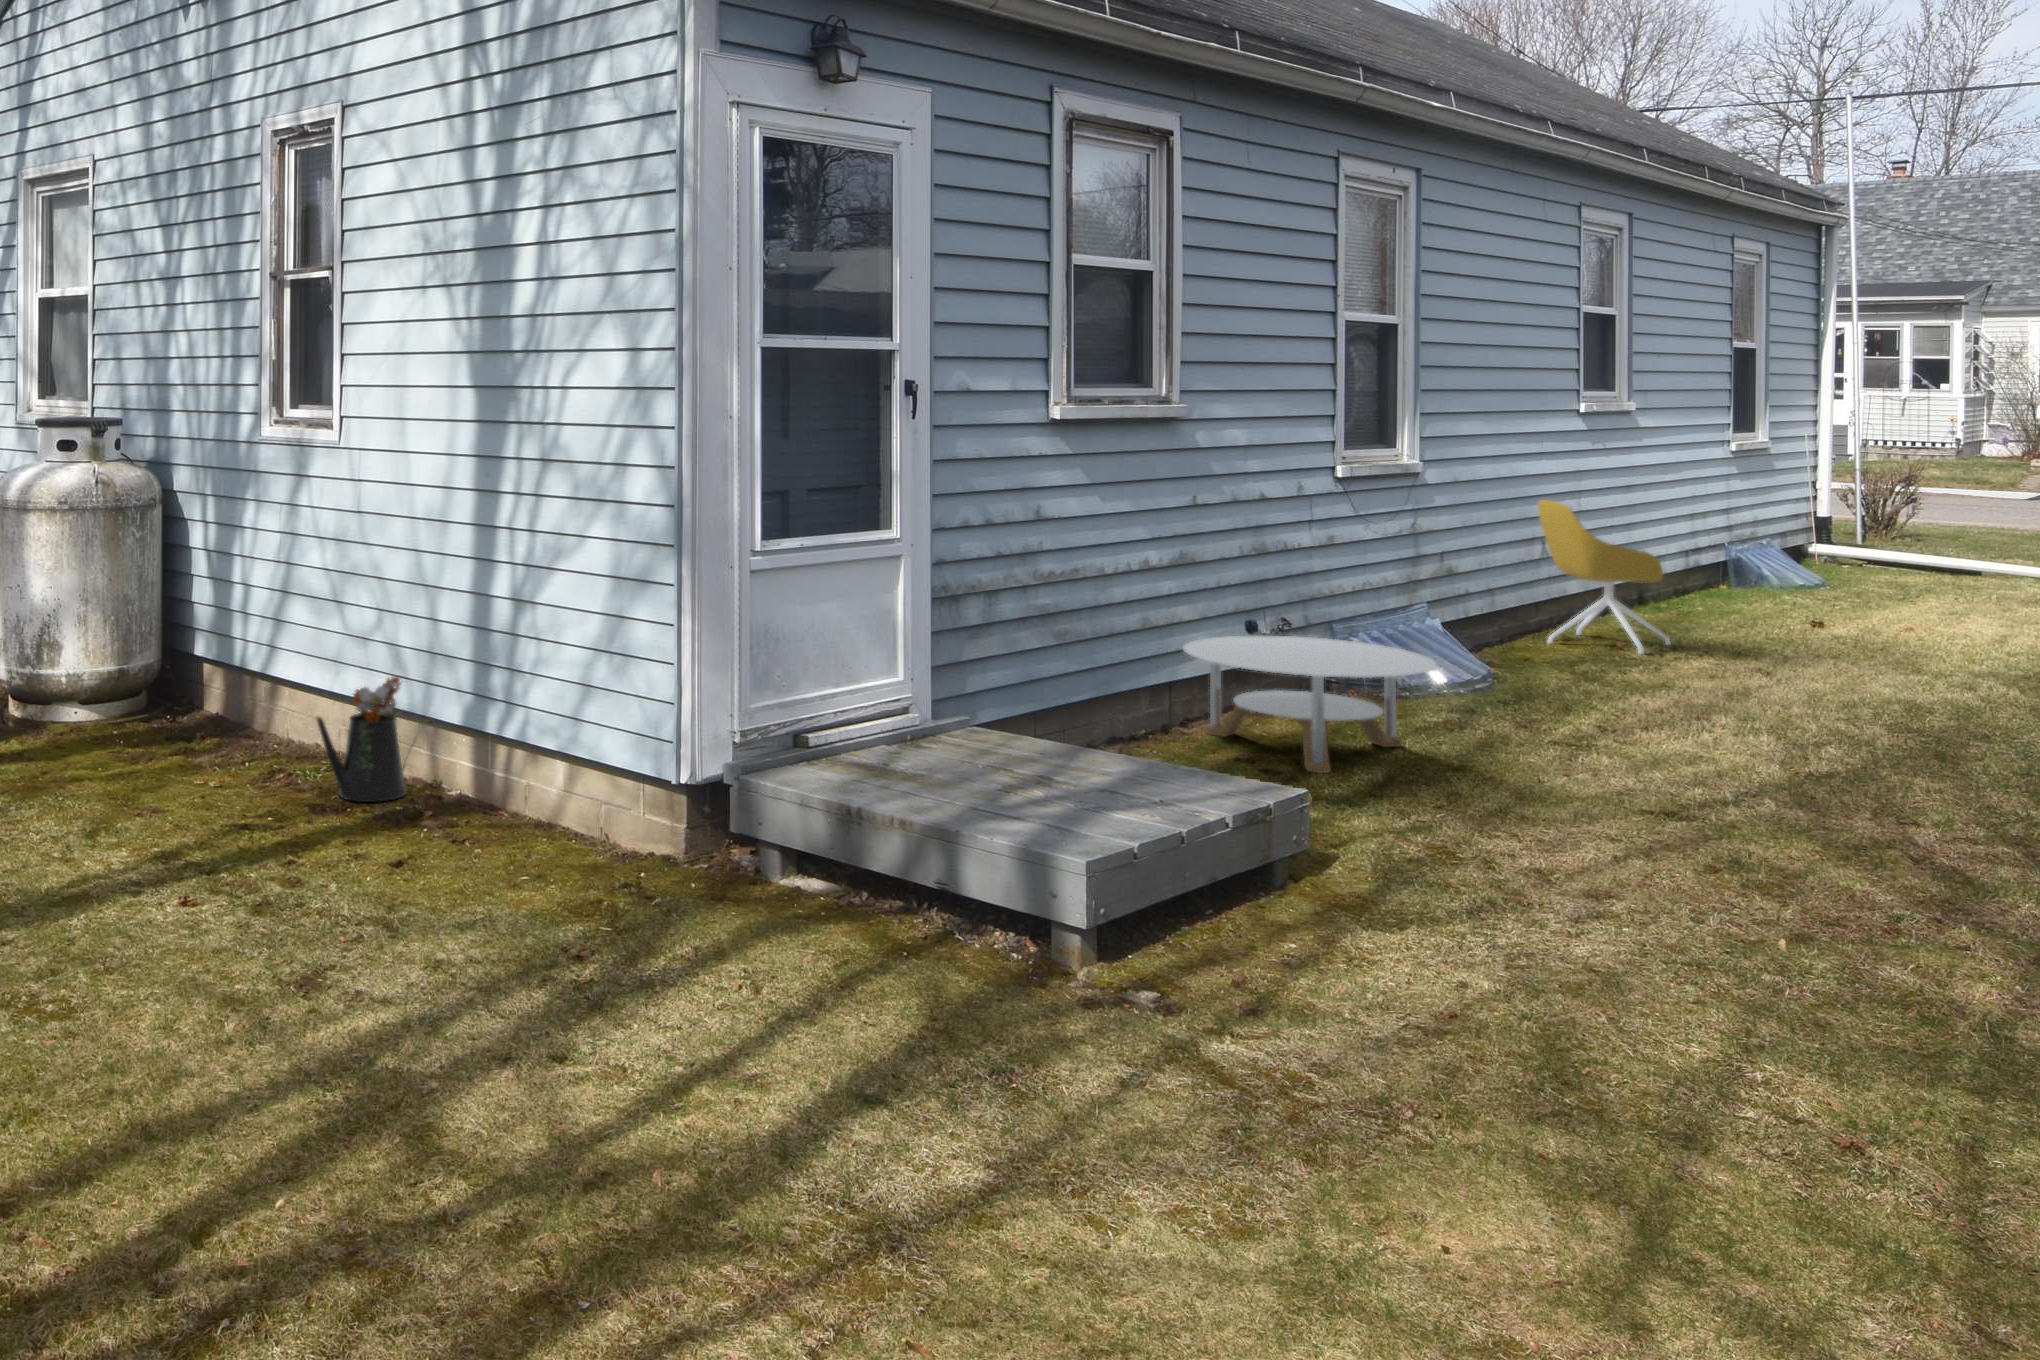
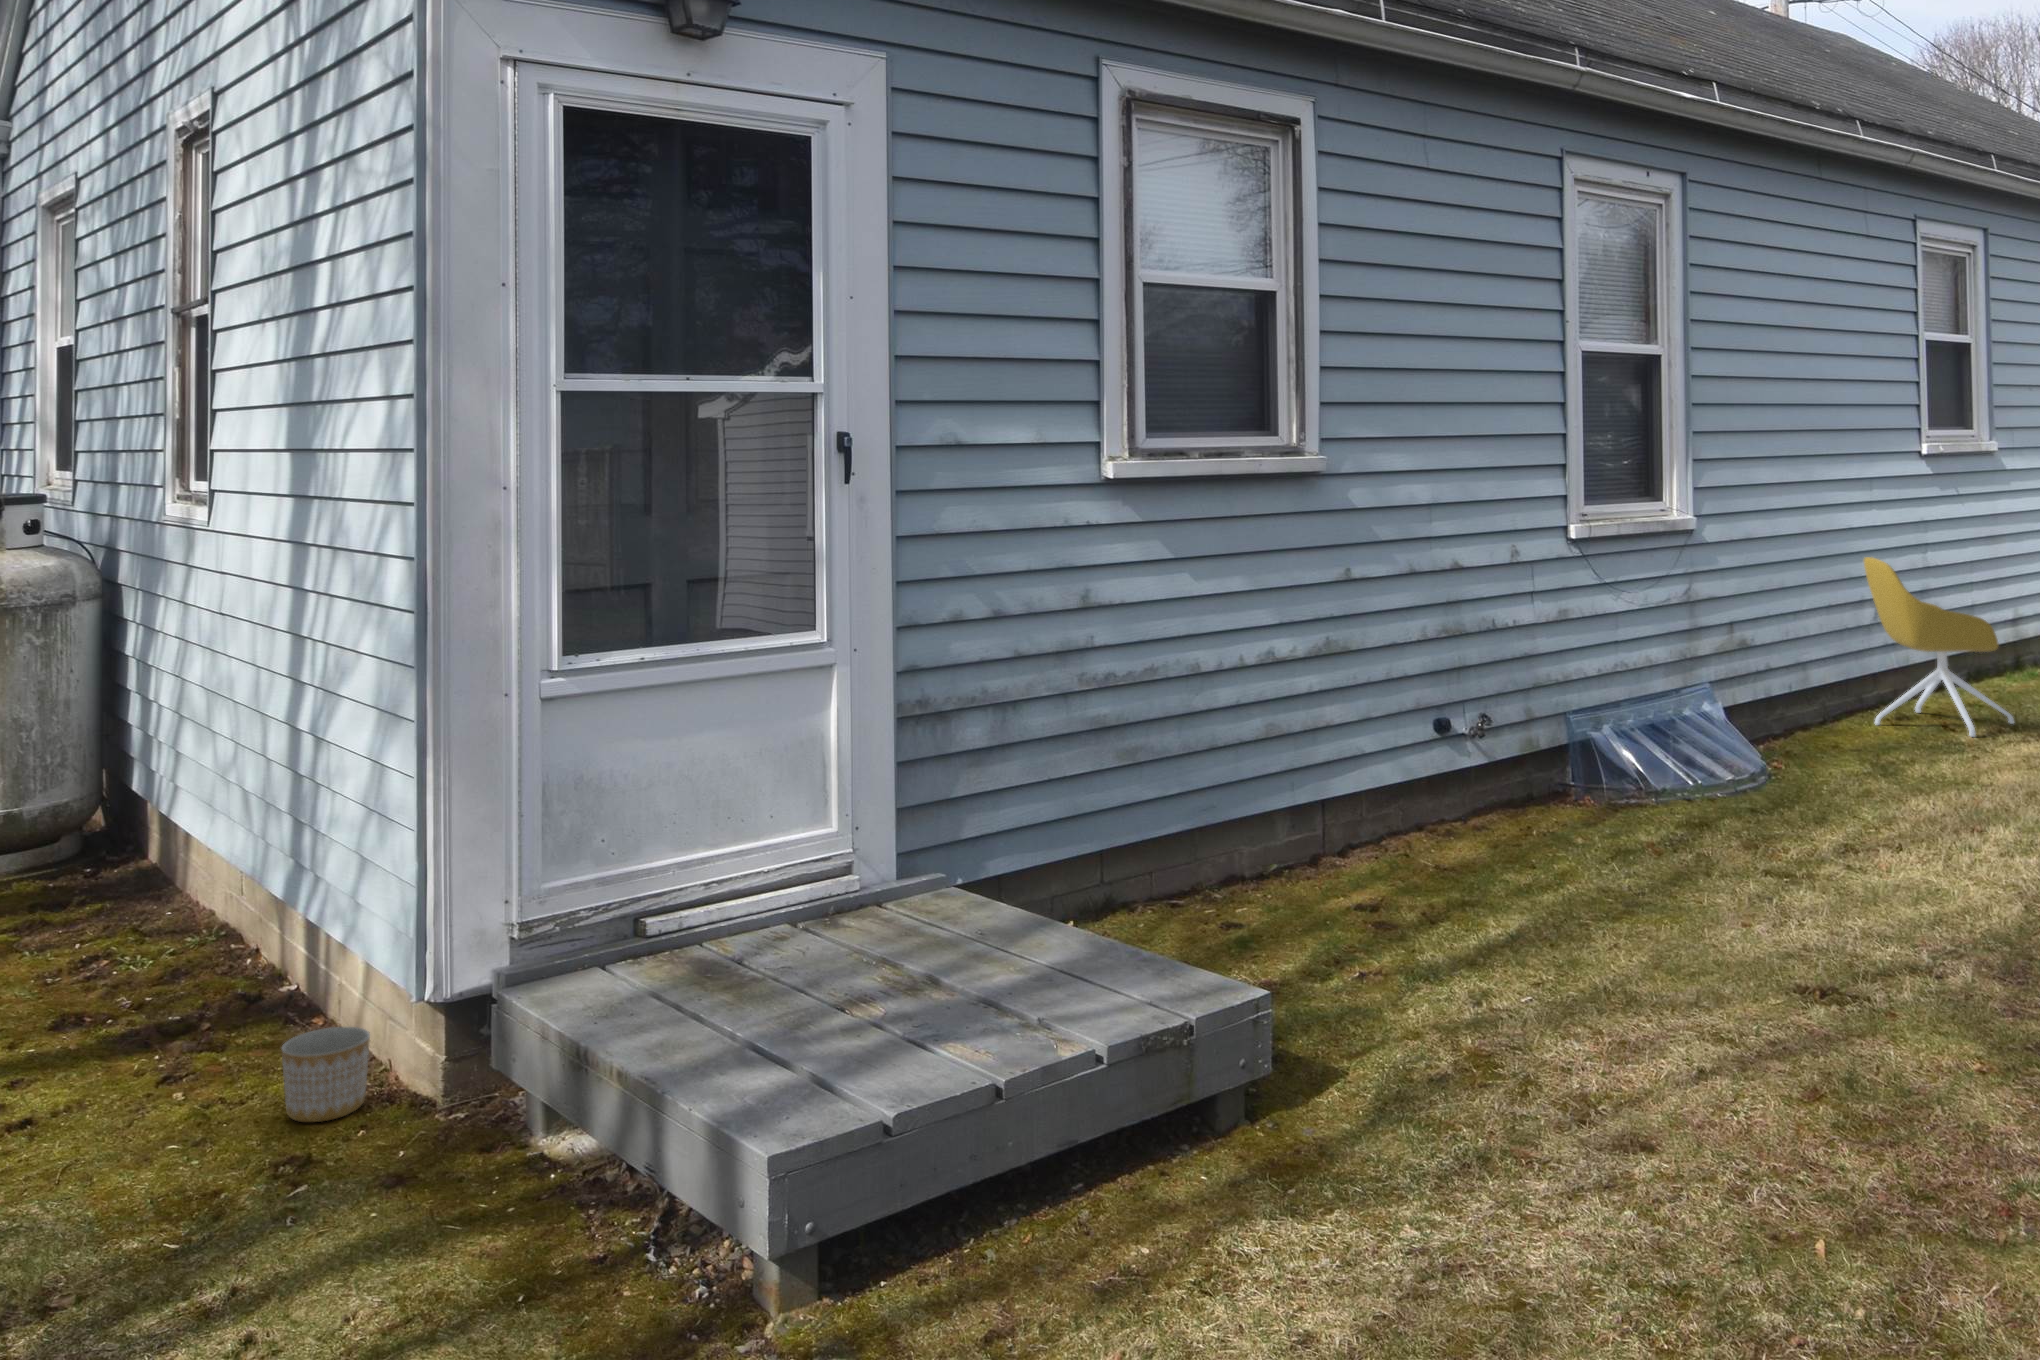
round table: present [1183,635,1437,773] -> none [1316,738,1611,923]
watering can: present [317,677,418,802] -> none [96,827,250,1003]
planter: none [569,810,628,873] -> present [282,1027,370,1122]

